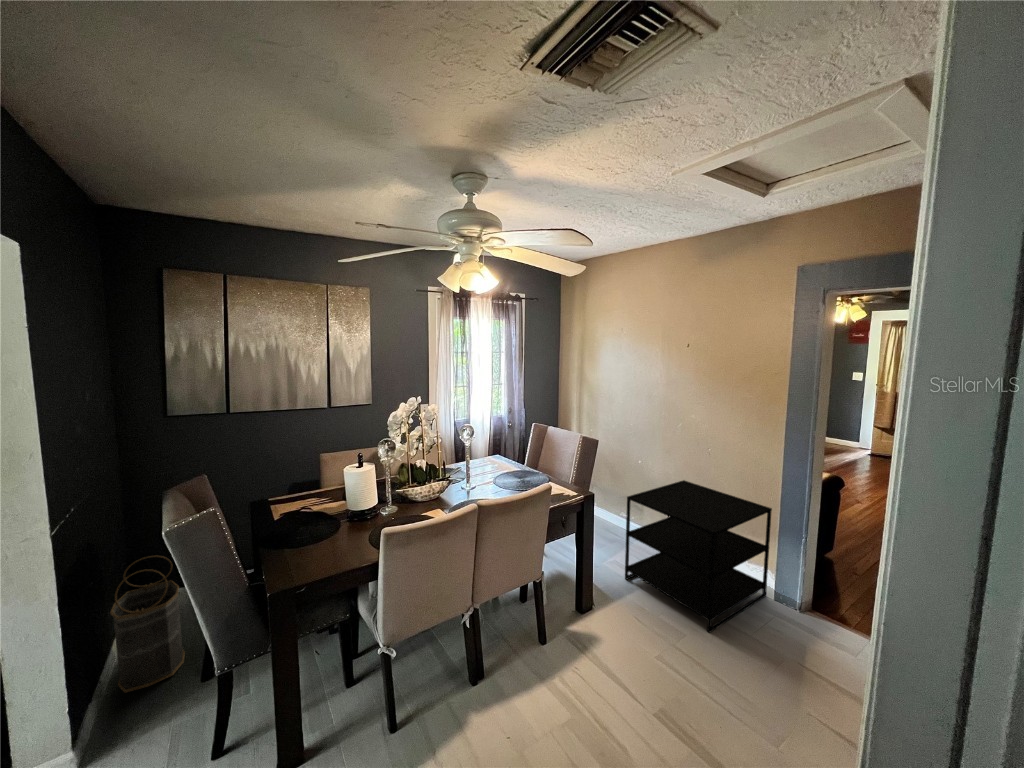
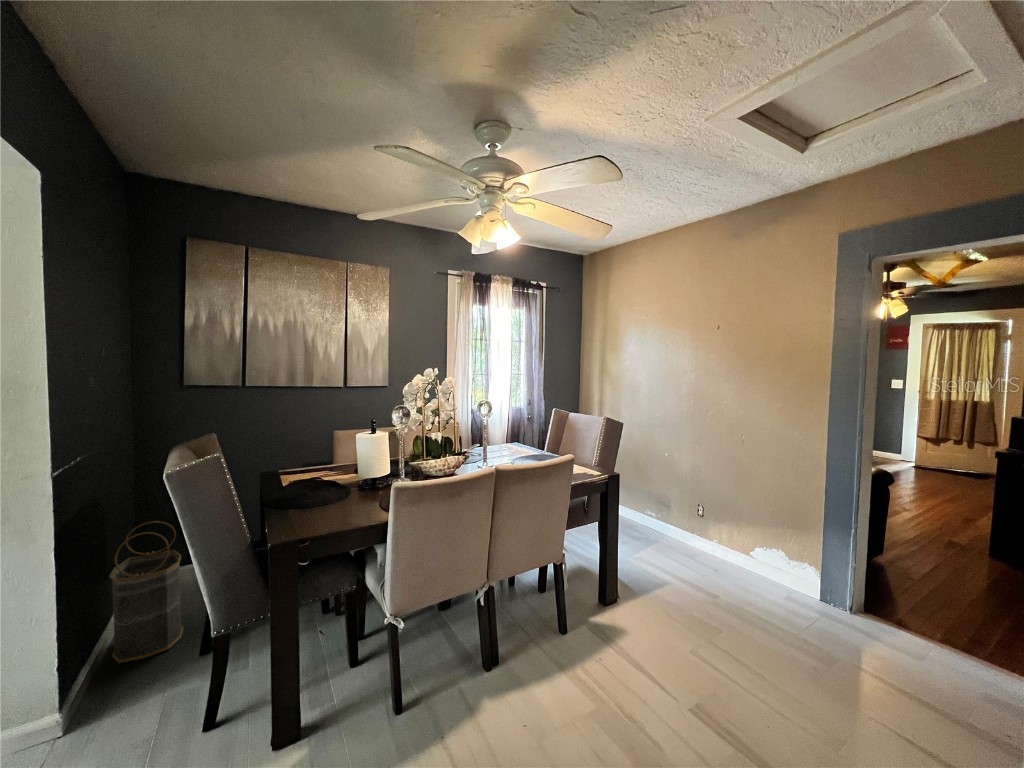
side table: present [625,480,772,633] -> none [652,473,815,631]

